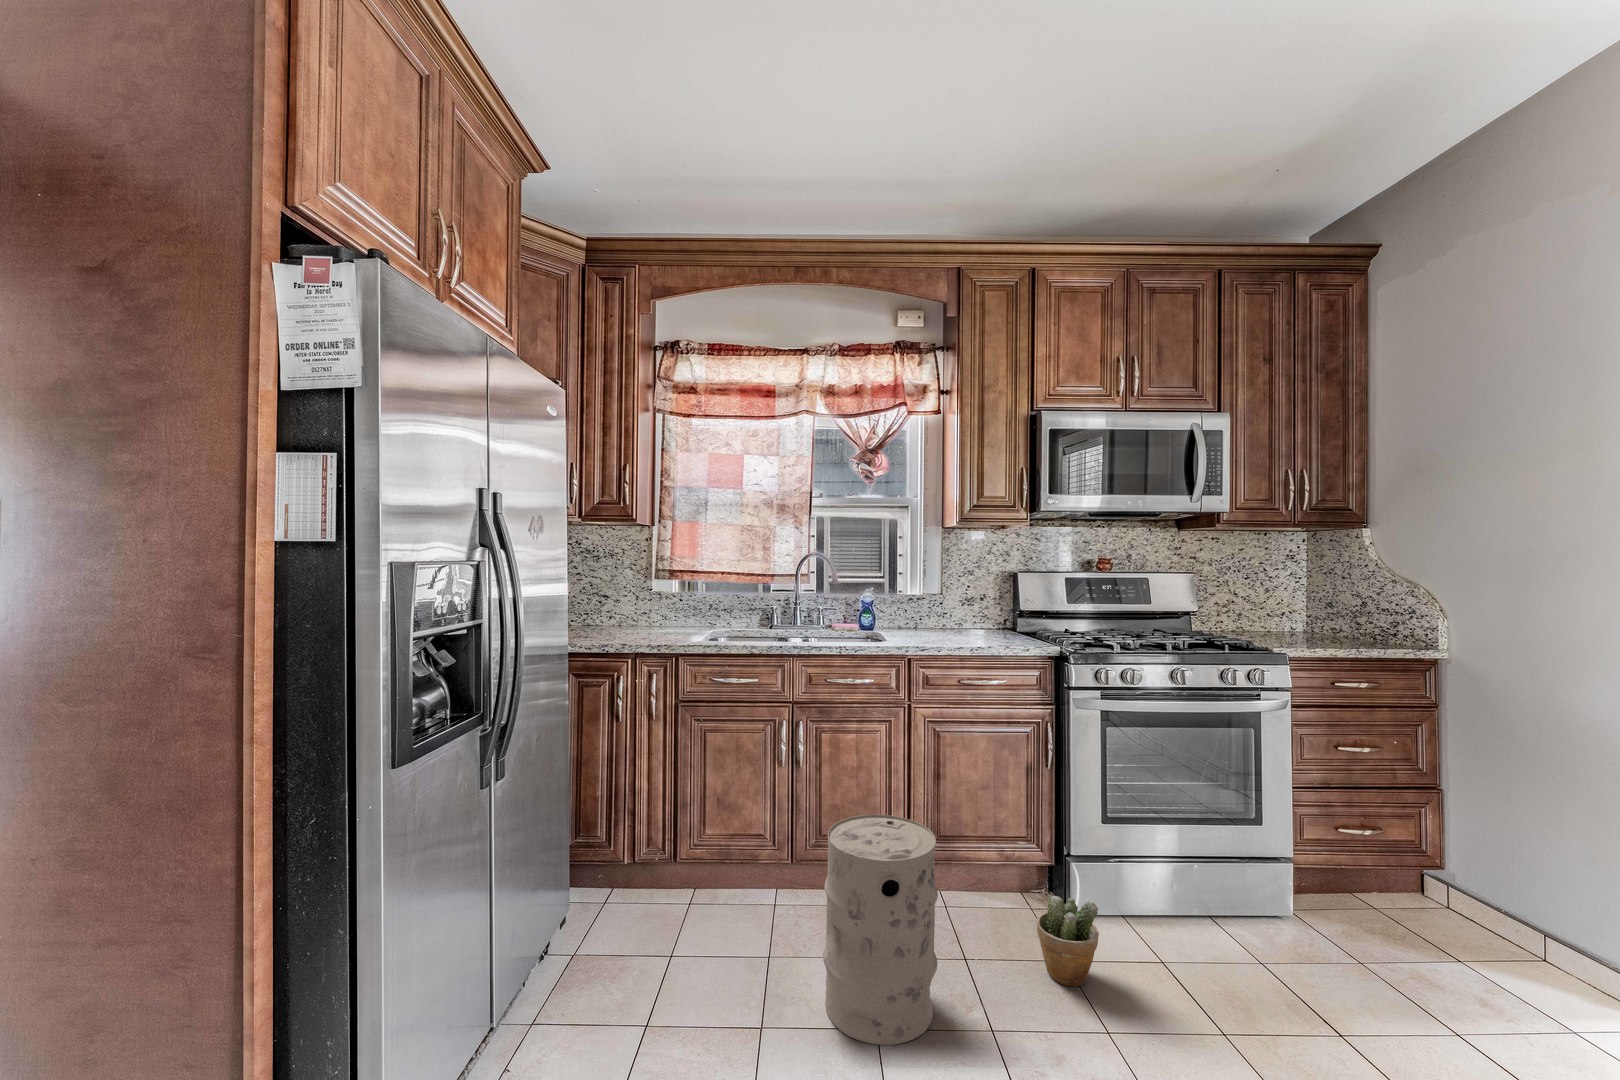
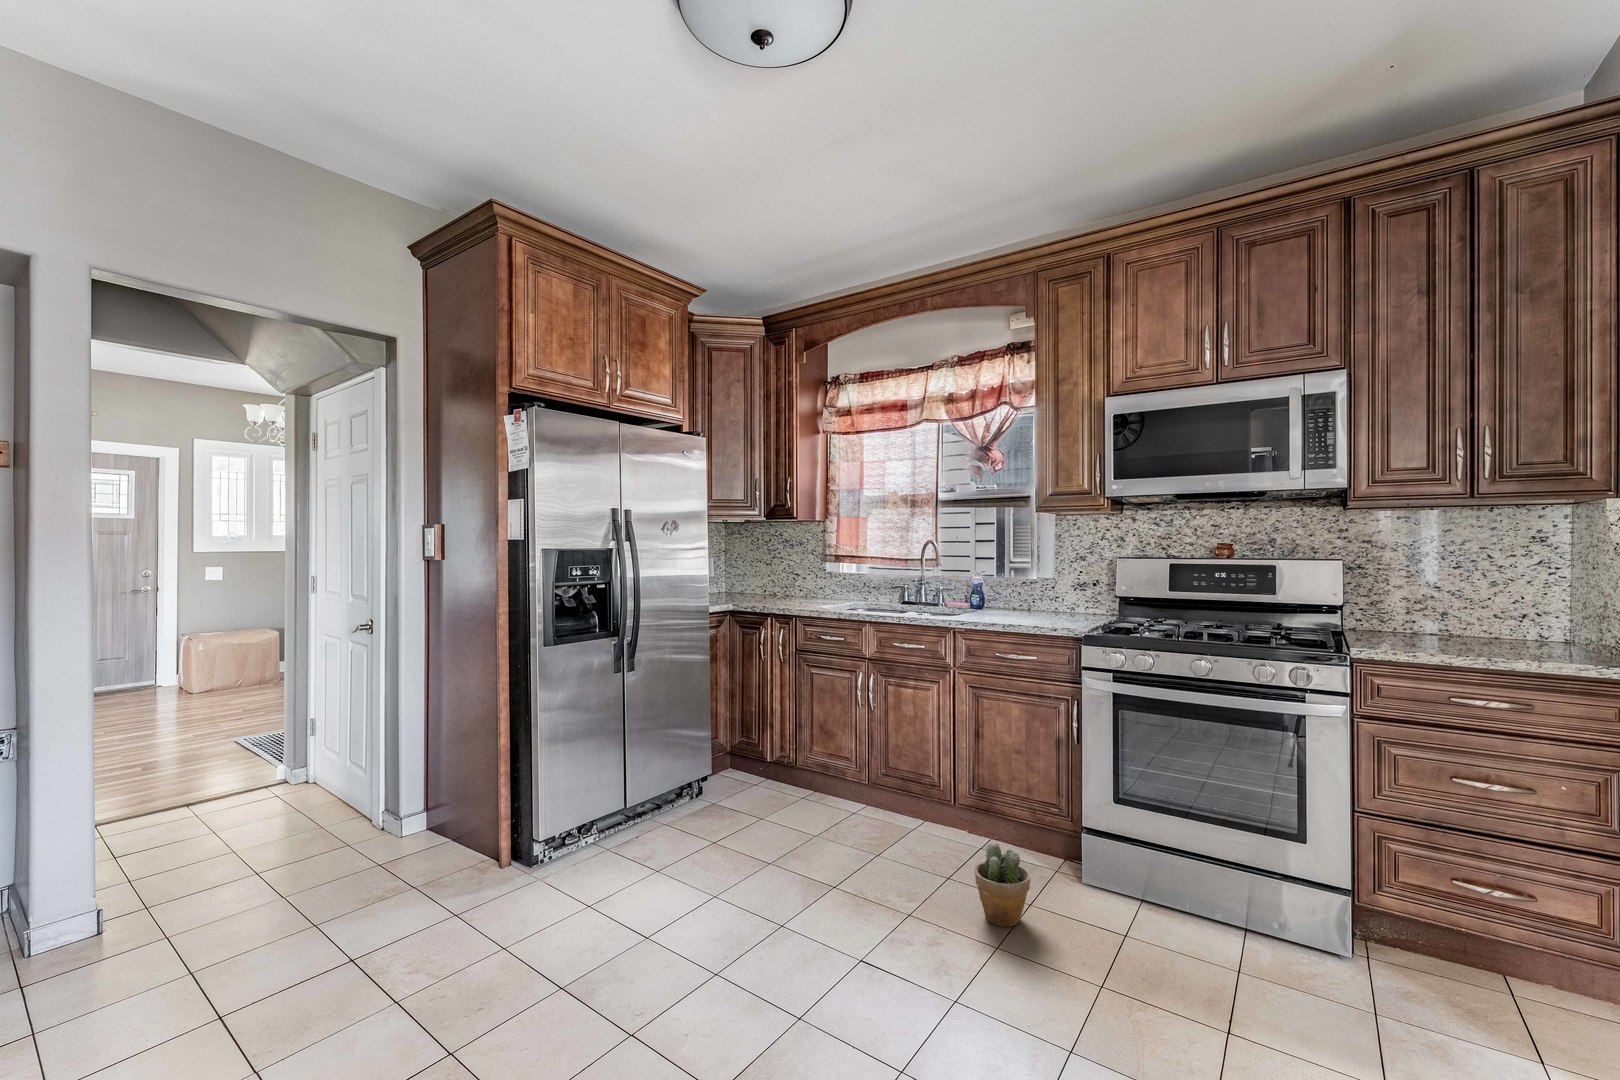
trash can: present [823,815,938,1045] -> none [786,738,874,905]

